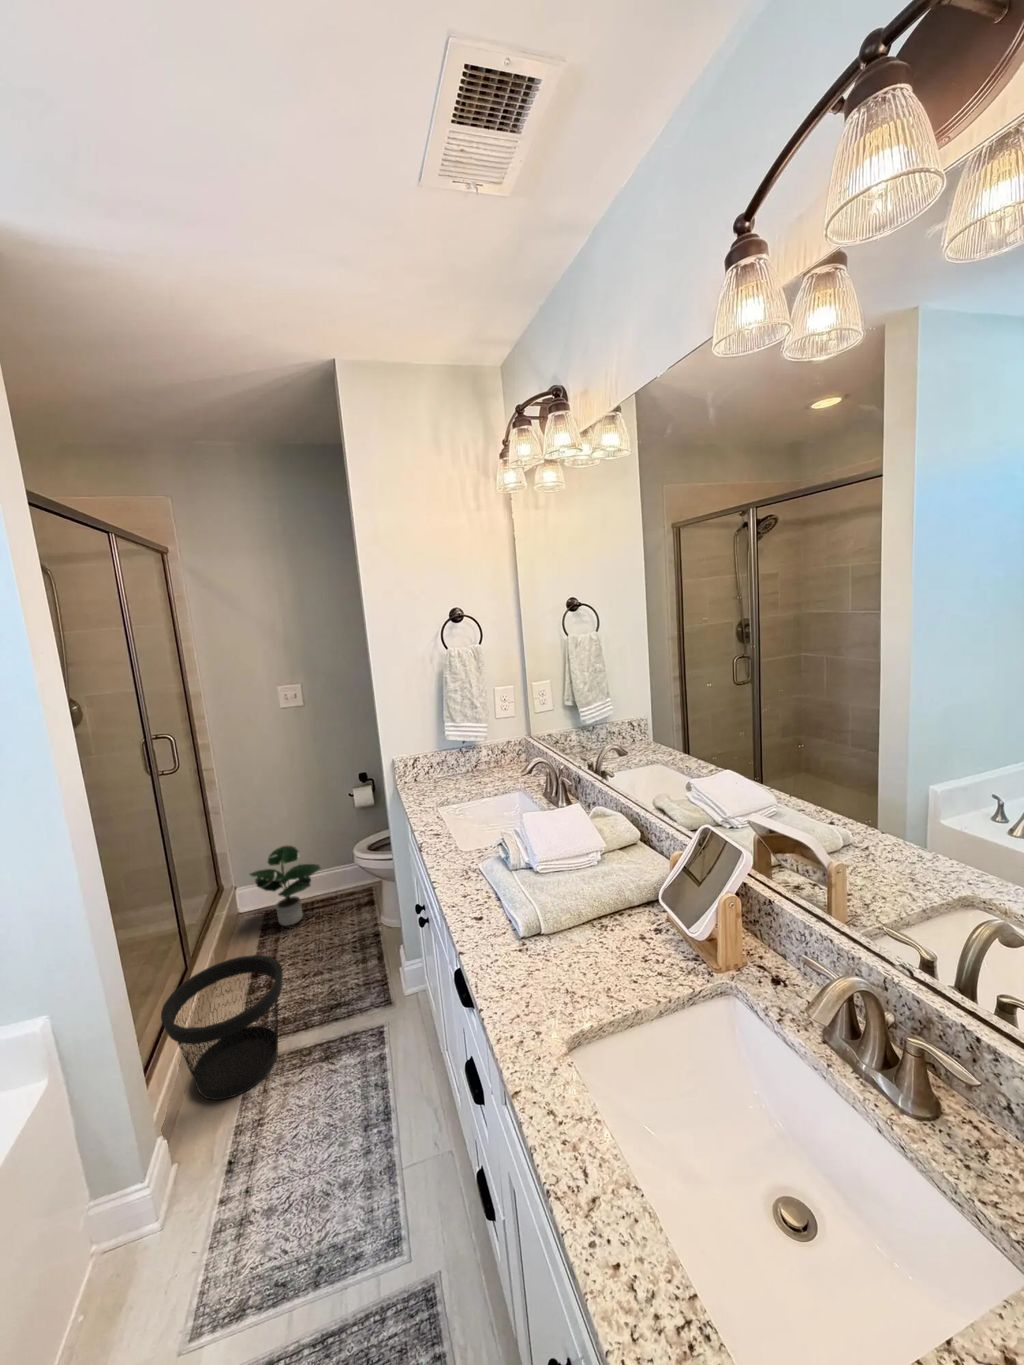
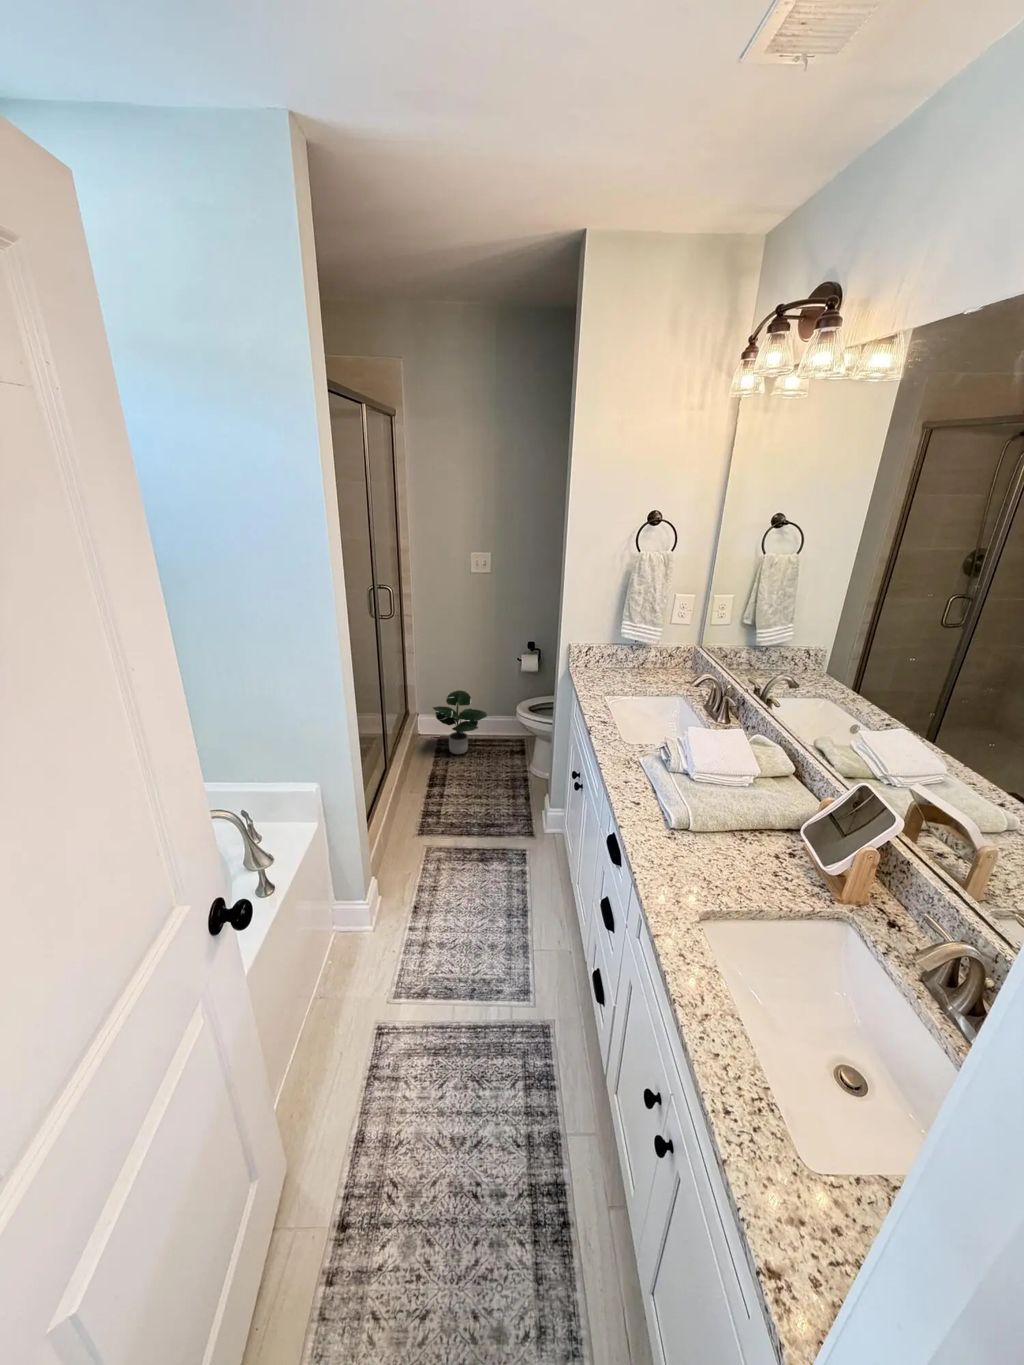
wastebasket: present [161,955,283,1100] -> none [375,772,459,866]

